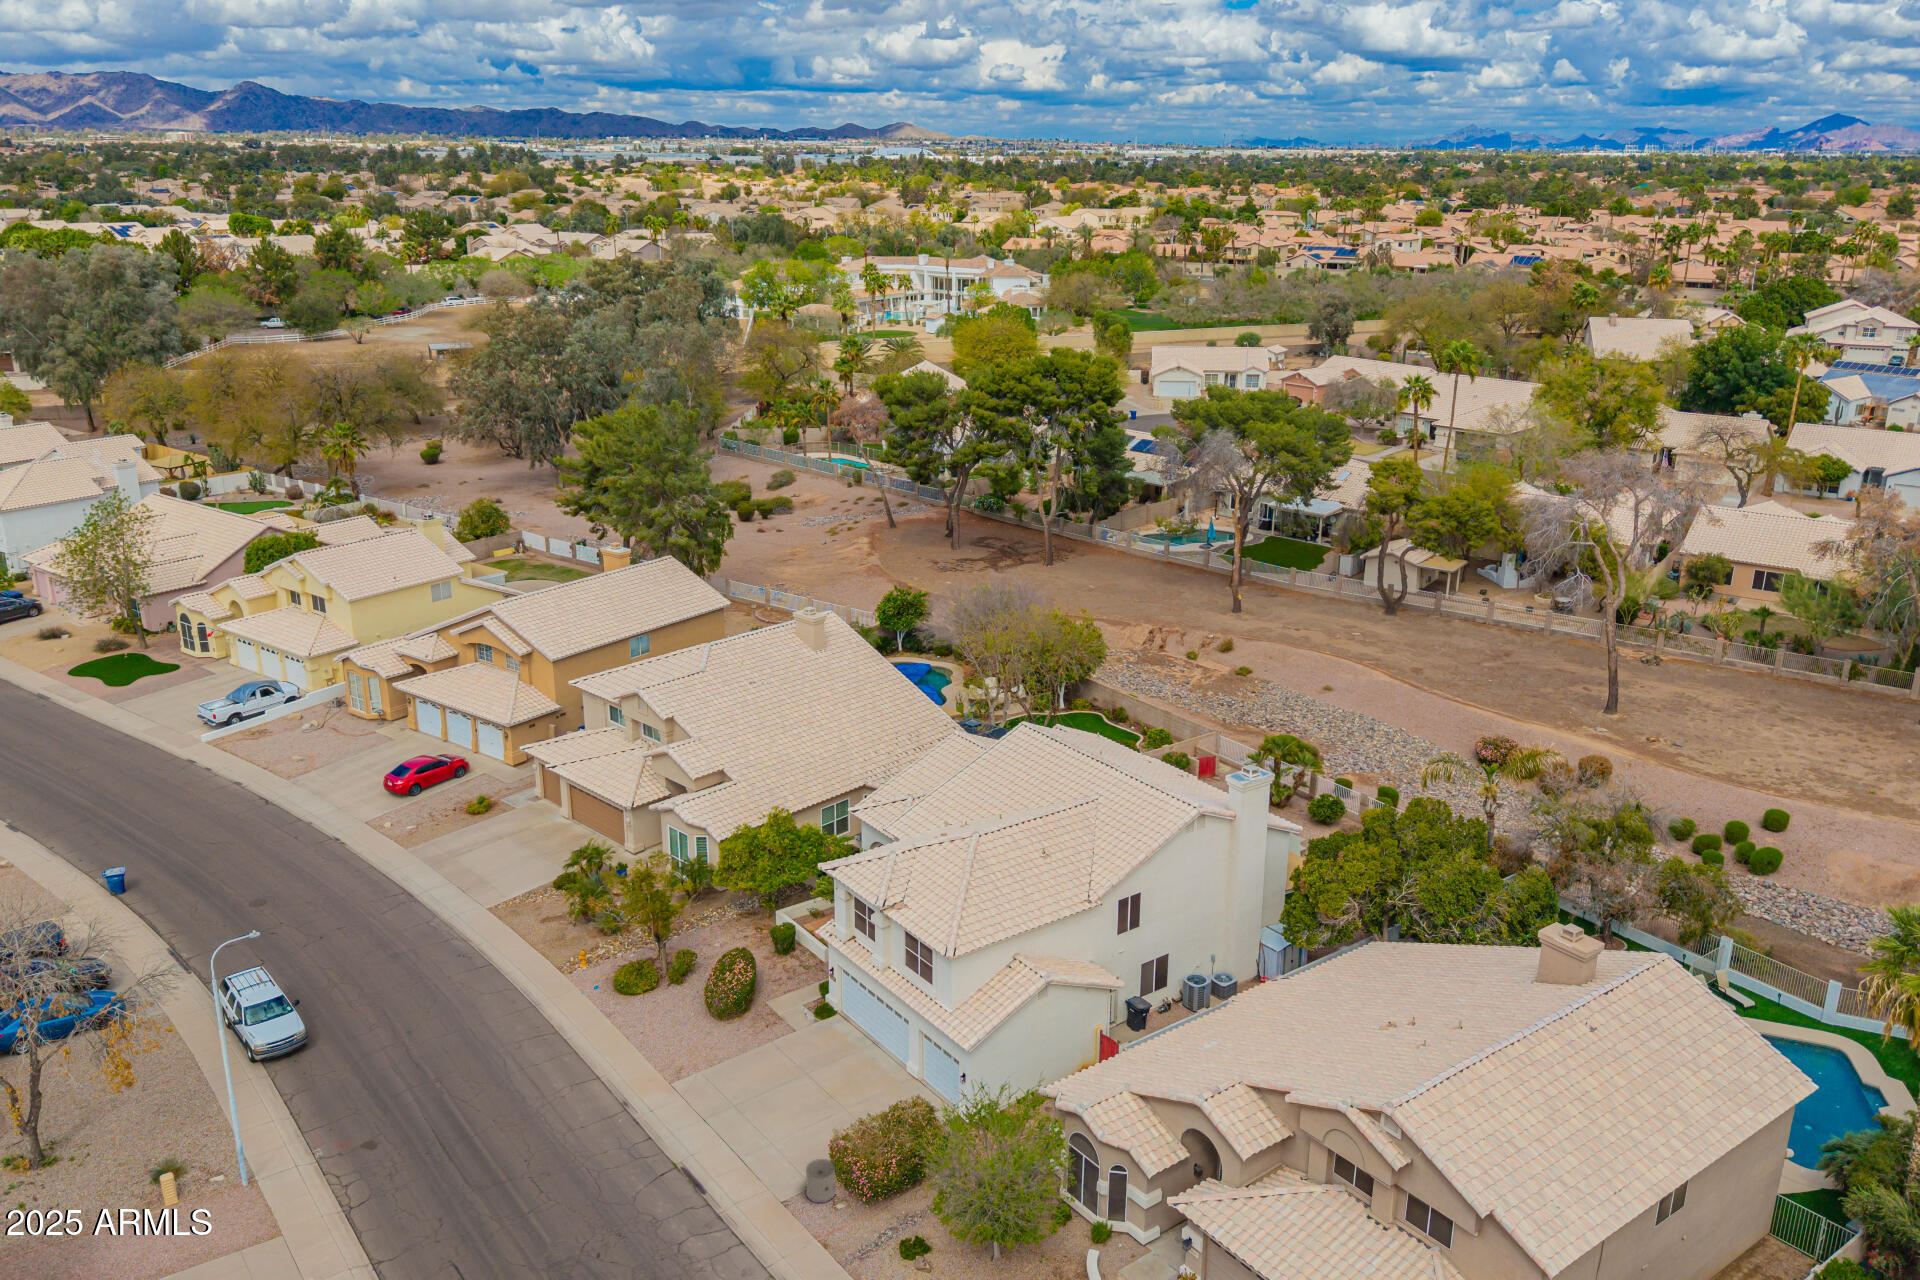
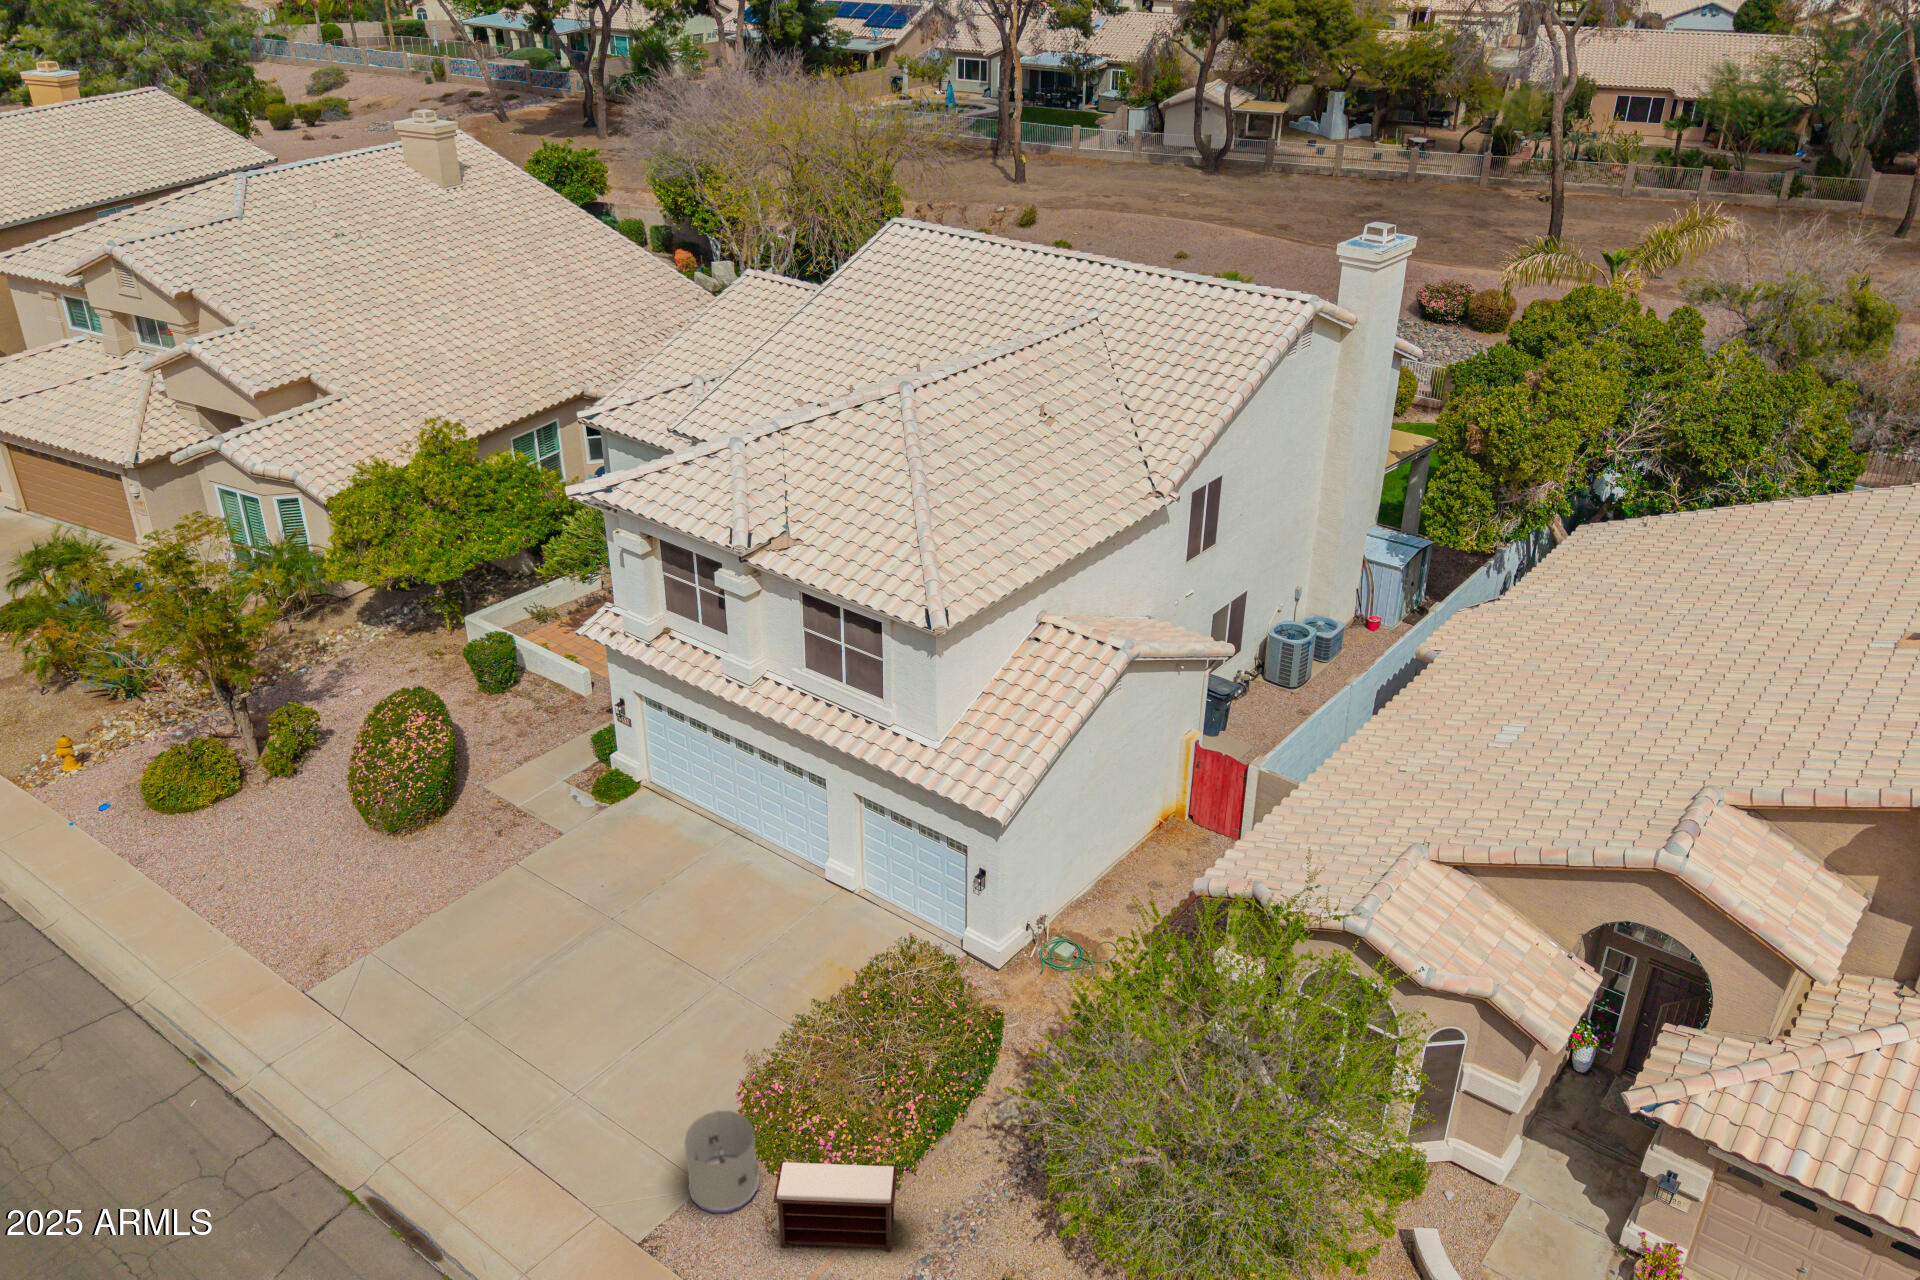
bench: none [834,1182,887,1230] -> present [773,1162,898,1252]

